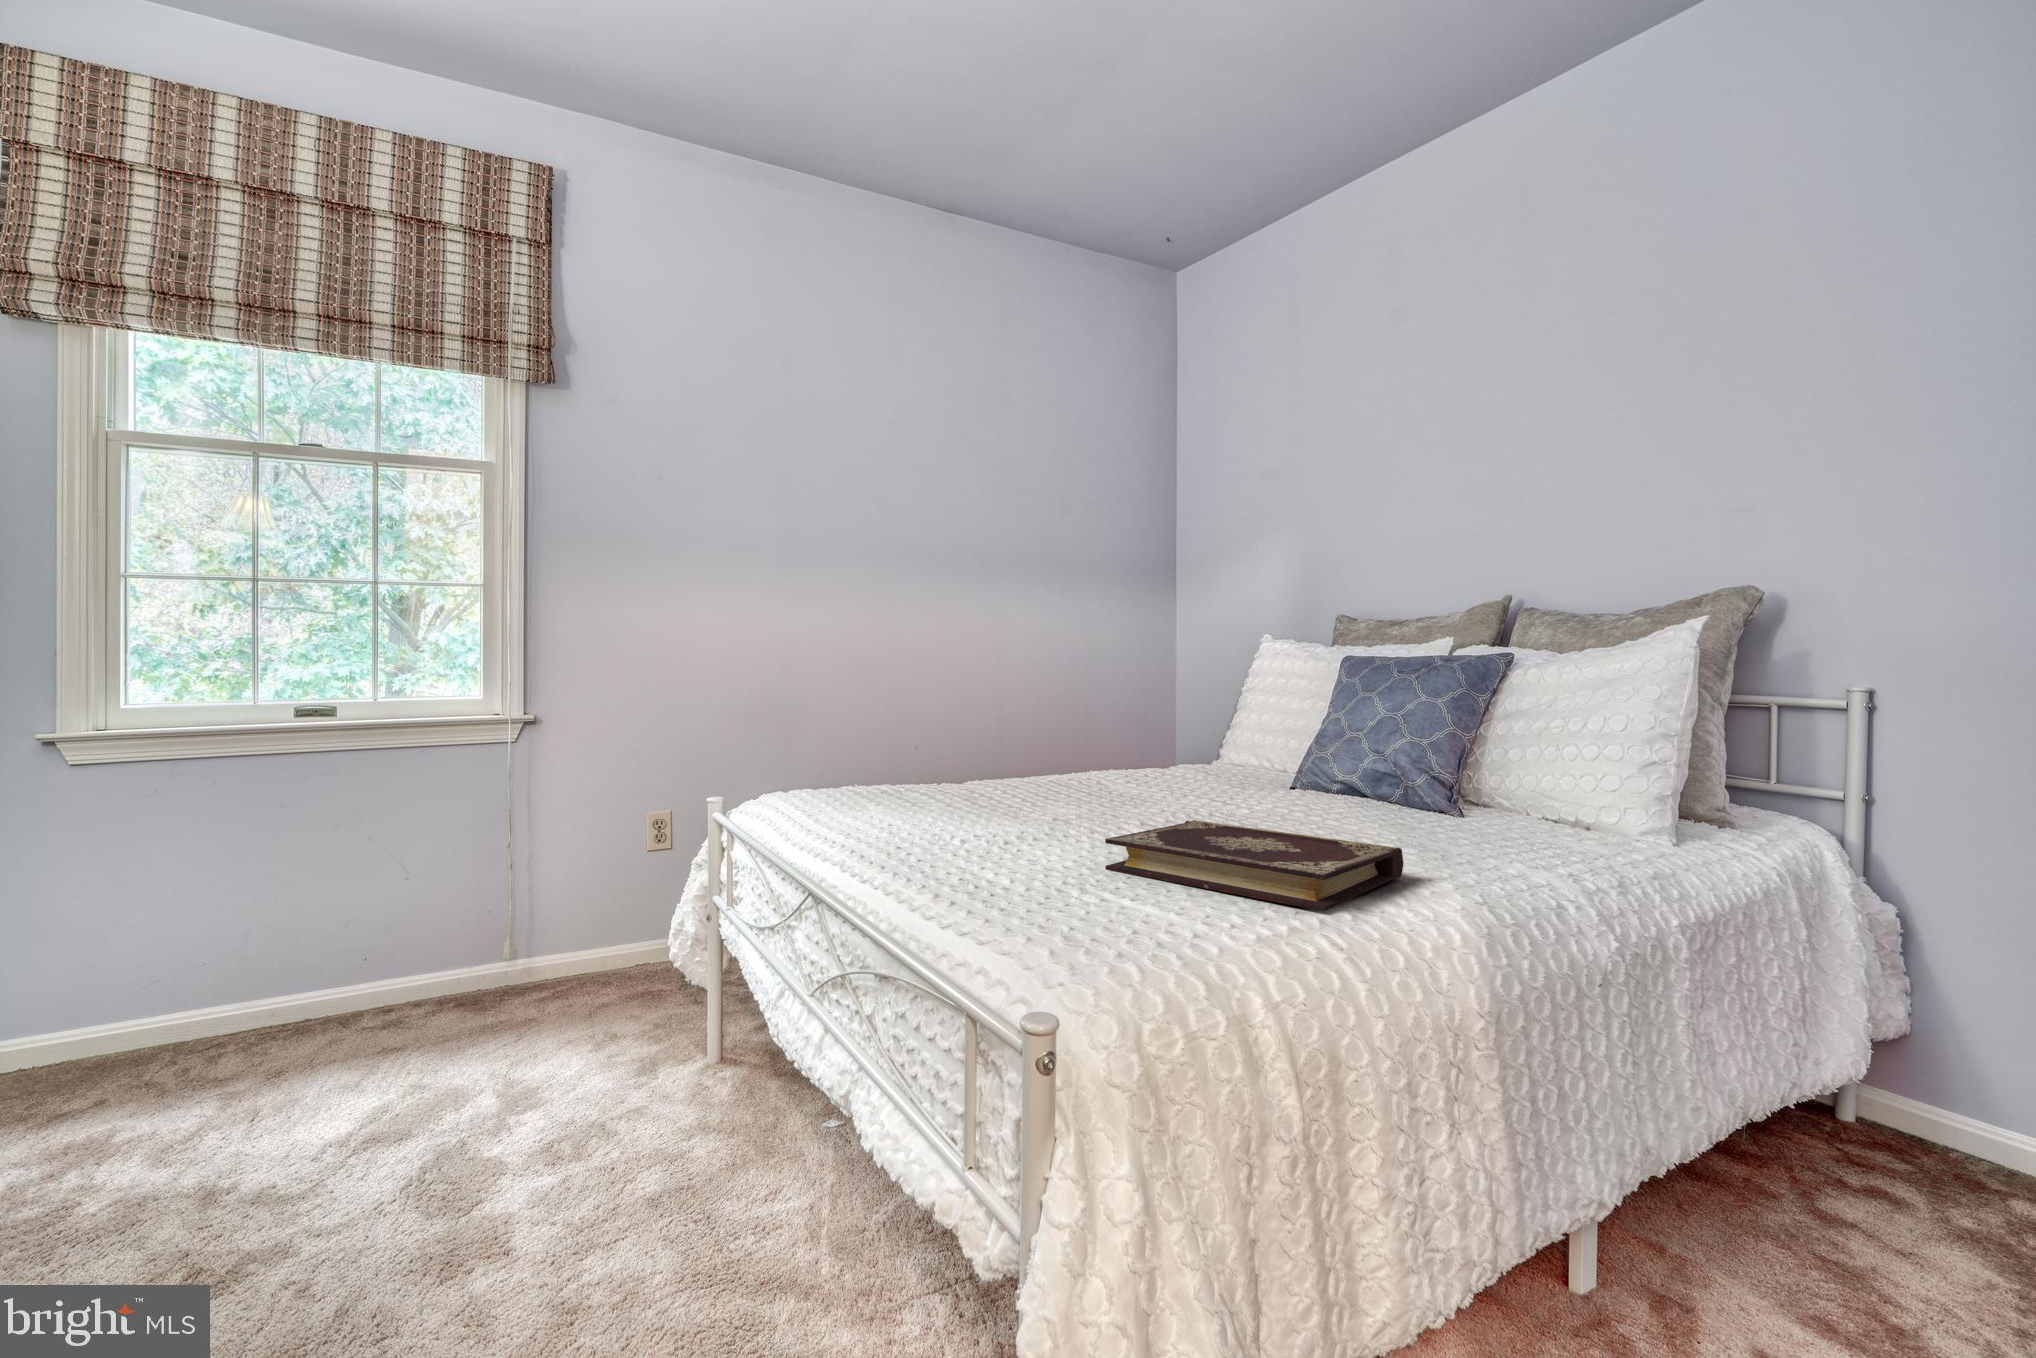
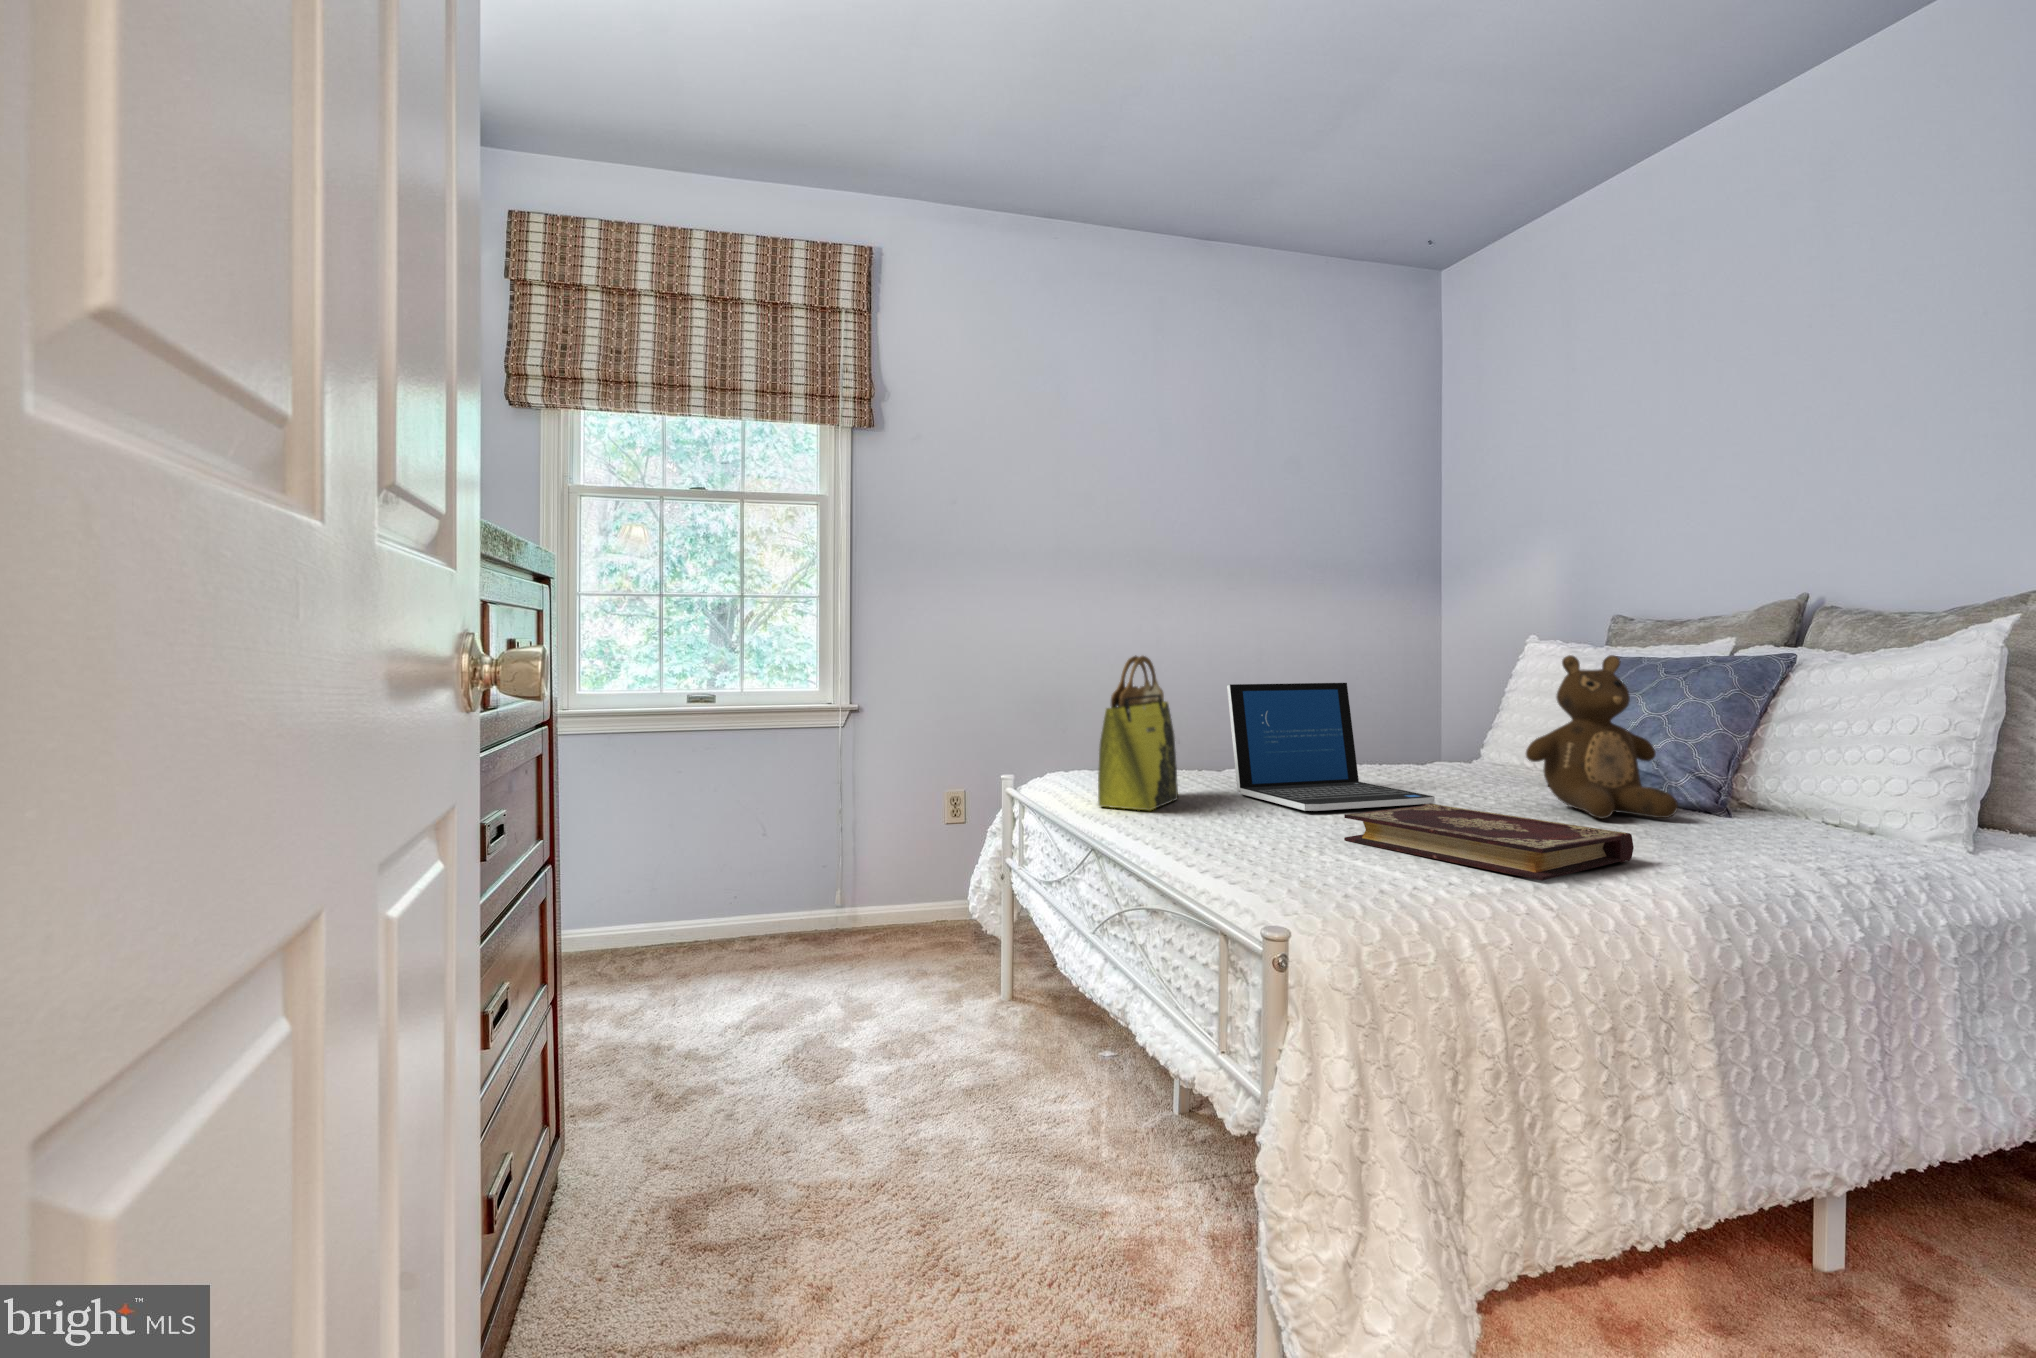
teddy bear: none [1281,656,1425,827] -> present [1526,655,1678,819]
tote bag: none [822,657,919,841] -> present [1098,655,1178,811]
laptop: none [973,687,1193,833] -> present [1227,683,1435,811]

